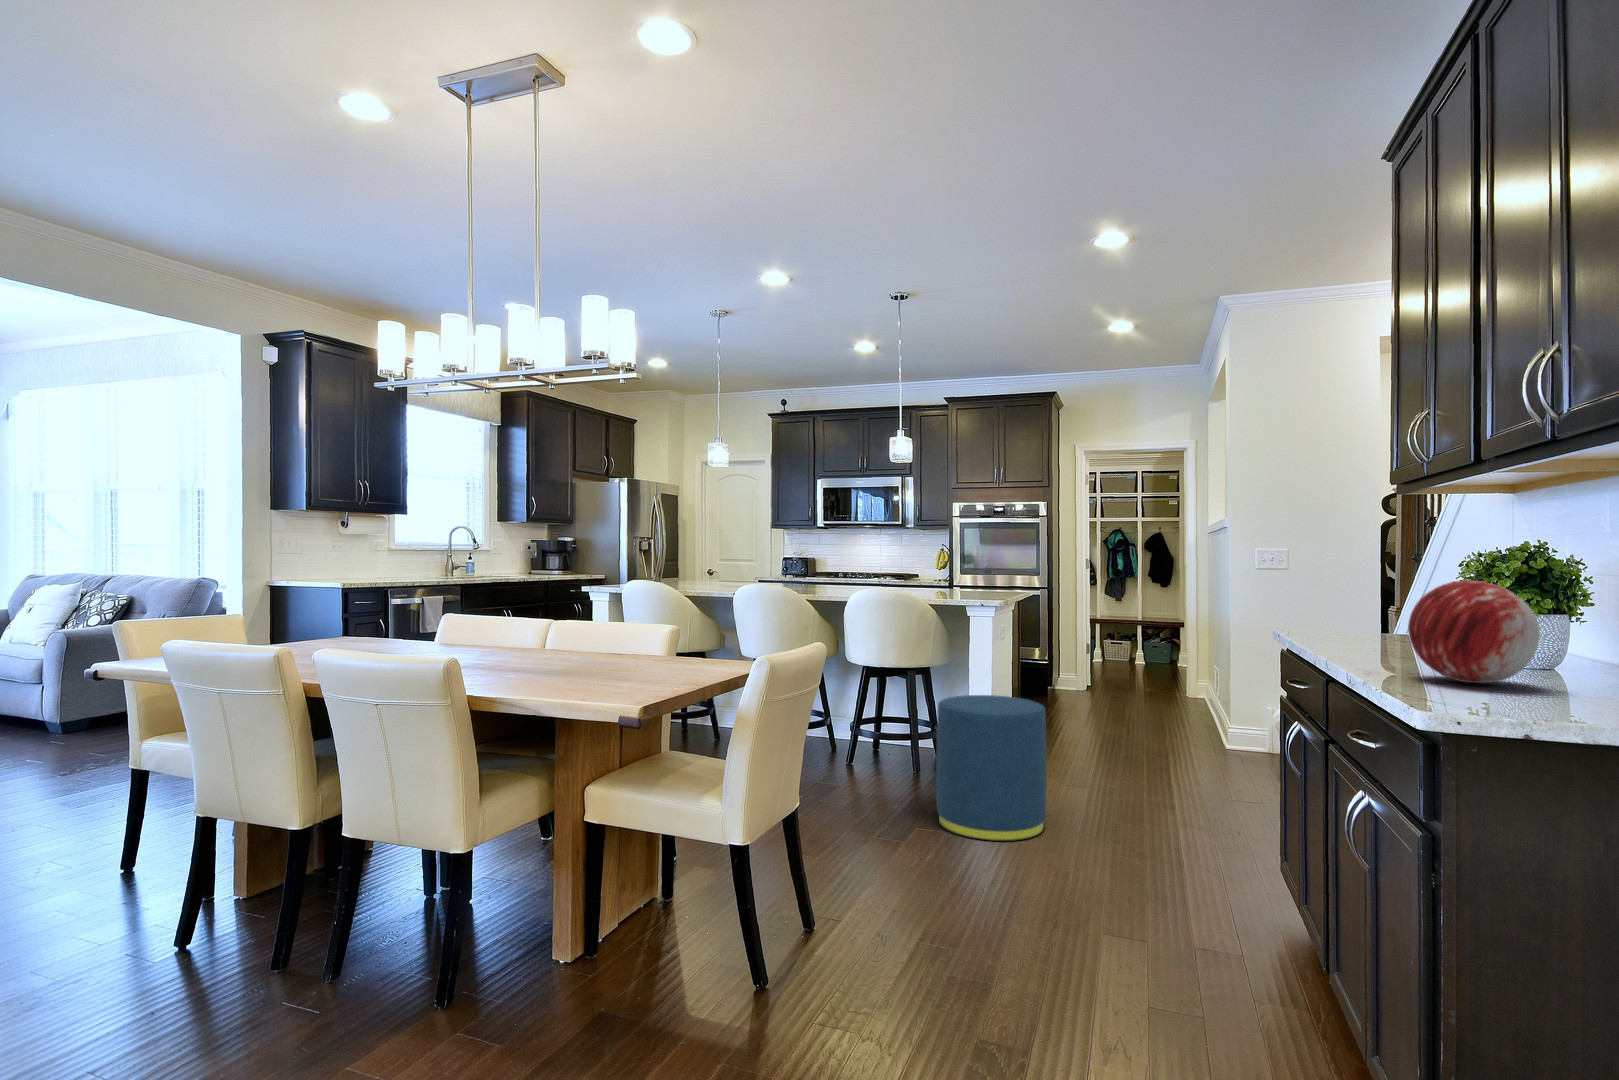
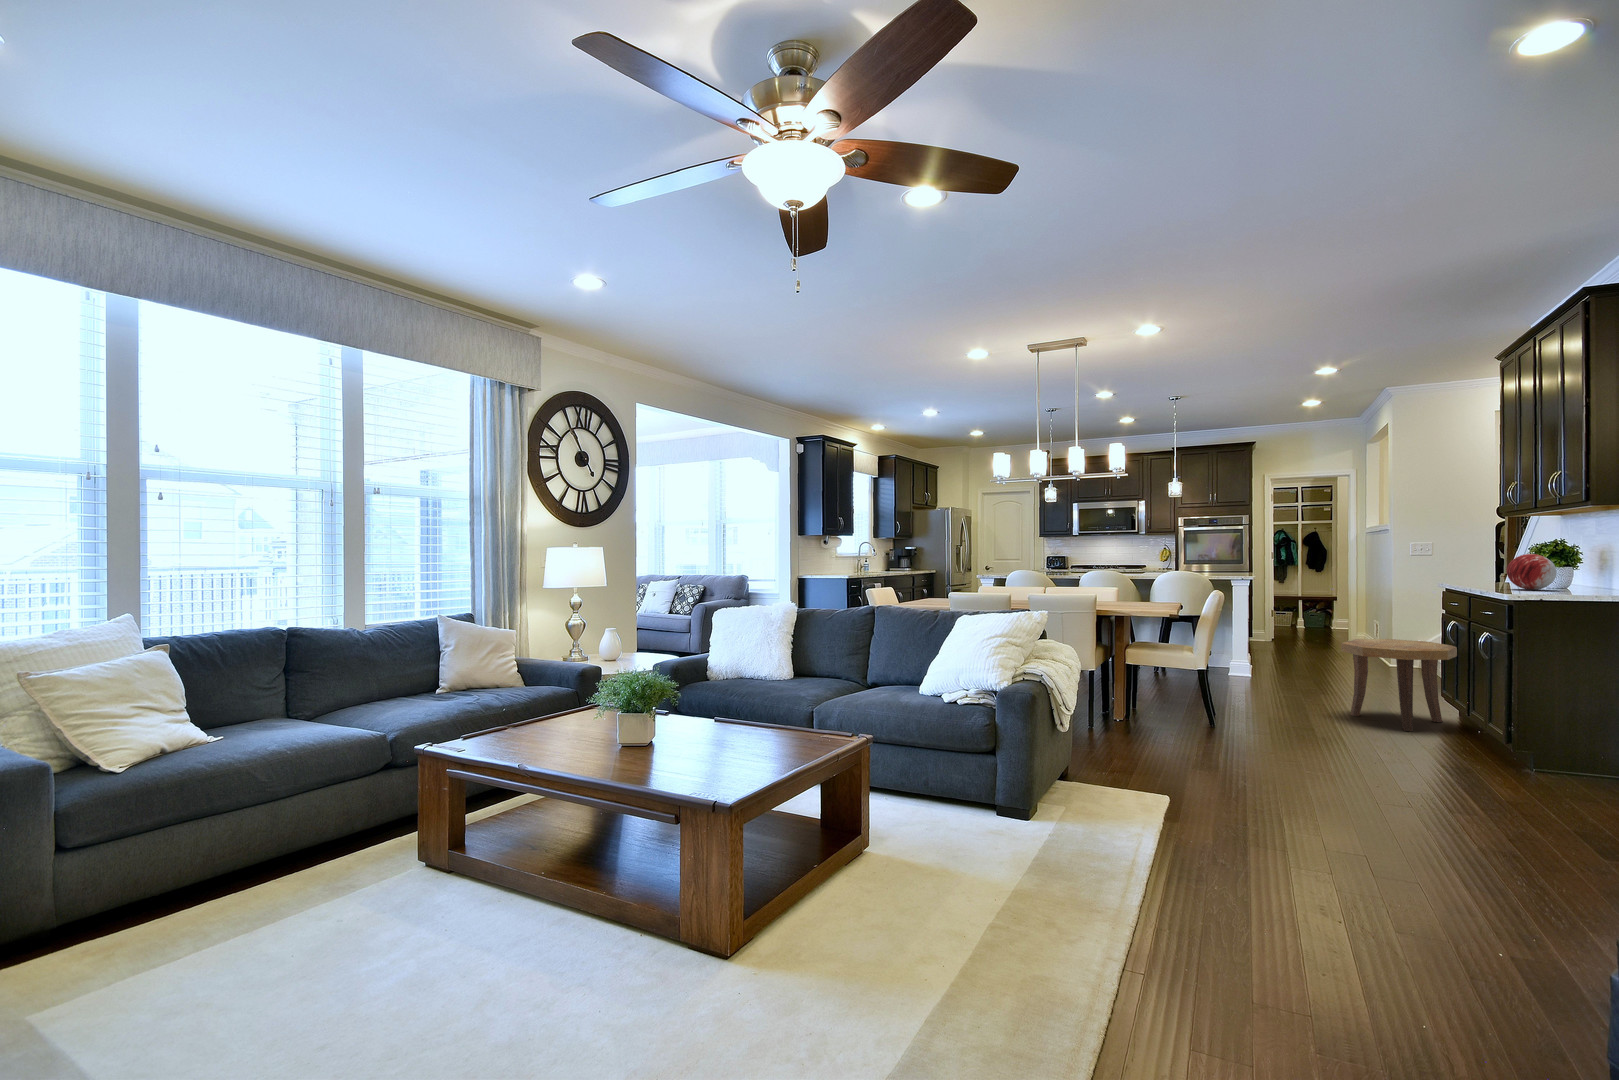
ottoman: present [936,695,1047,841] -> none [1243,624,1307,692]
side table: none [1051,761,1292,1027] -> present [1341,639,1457,731]

